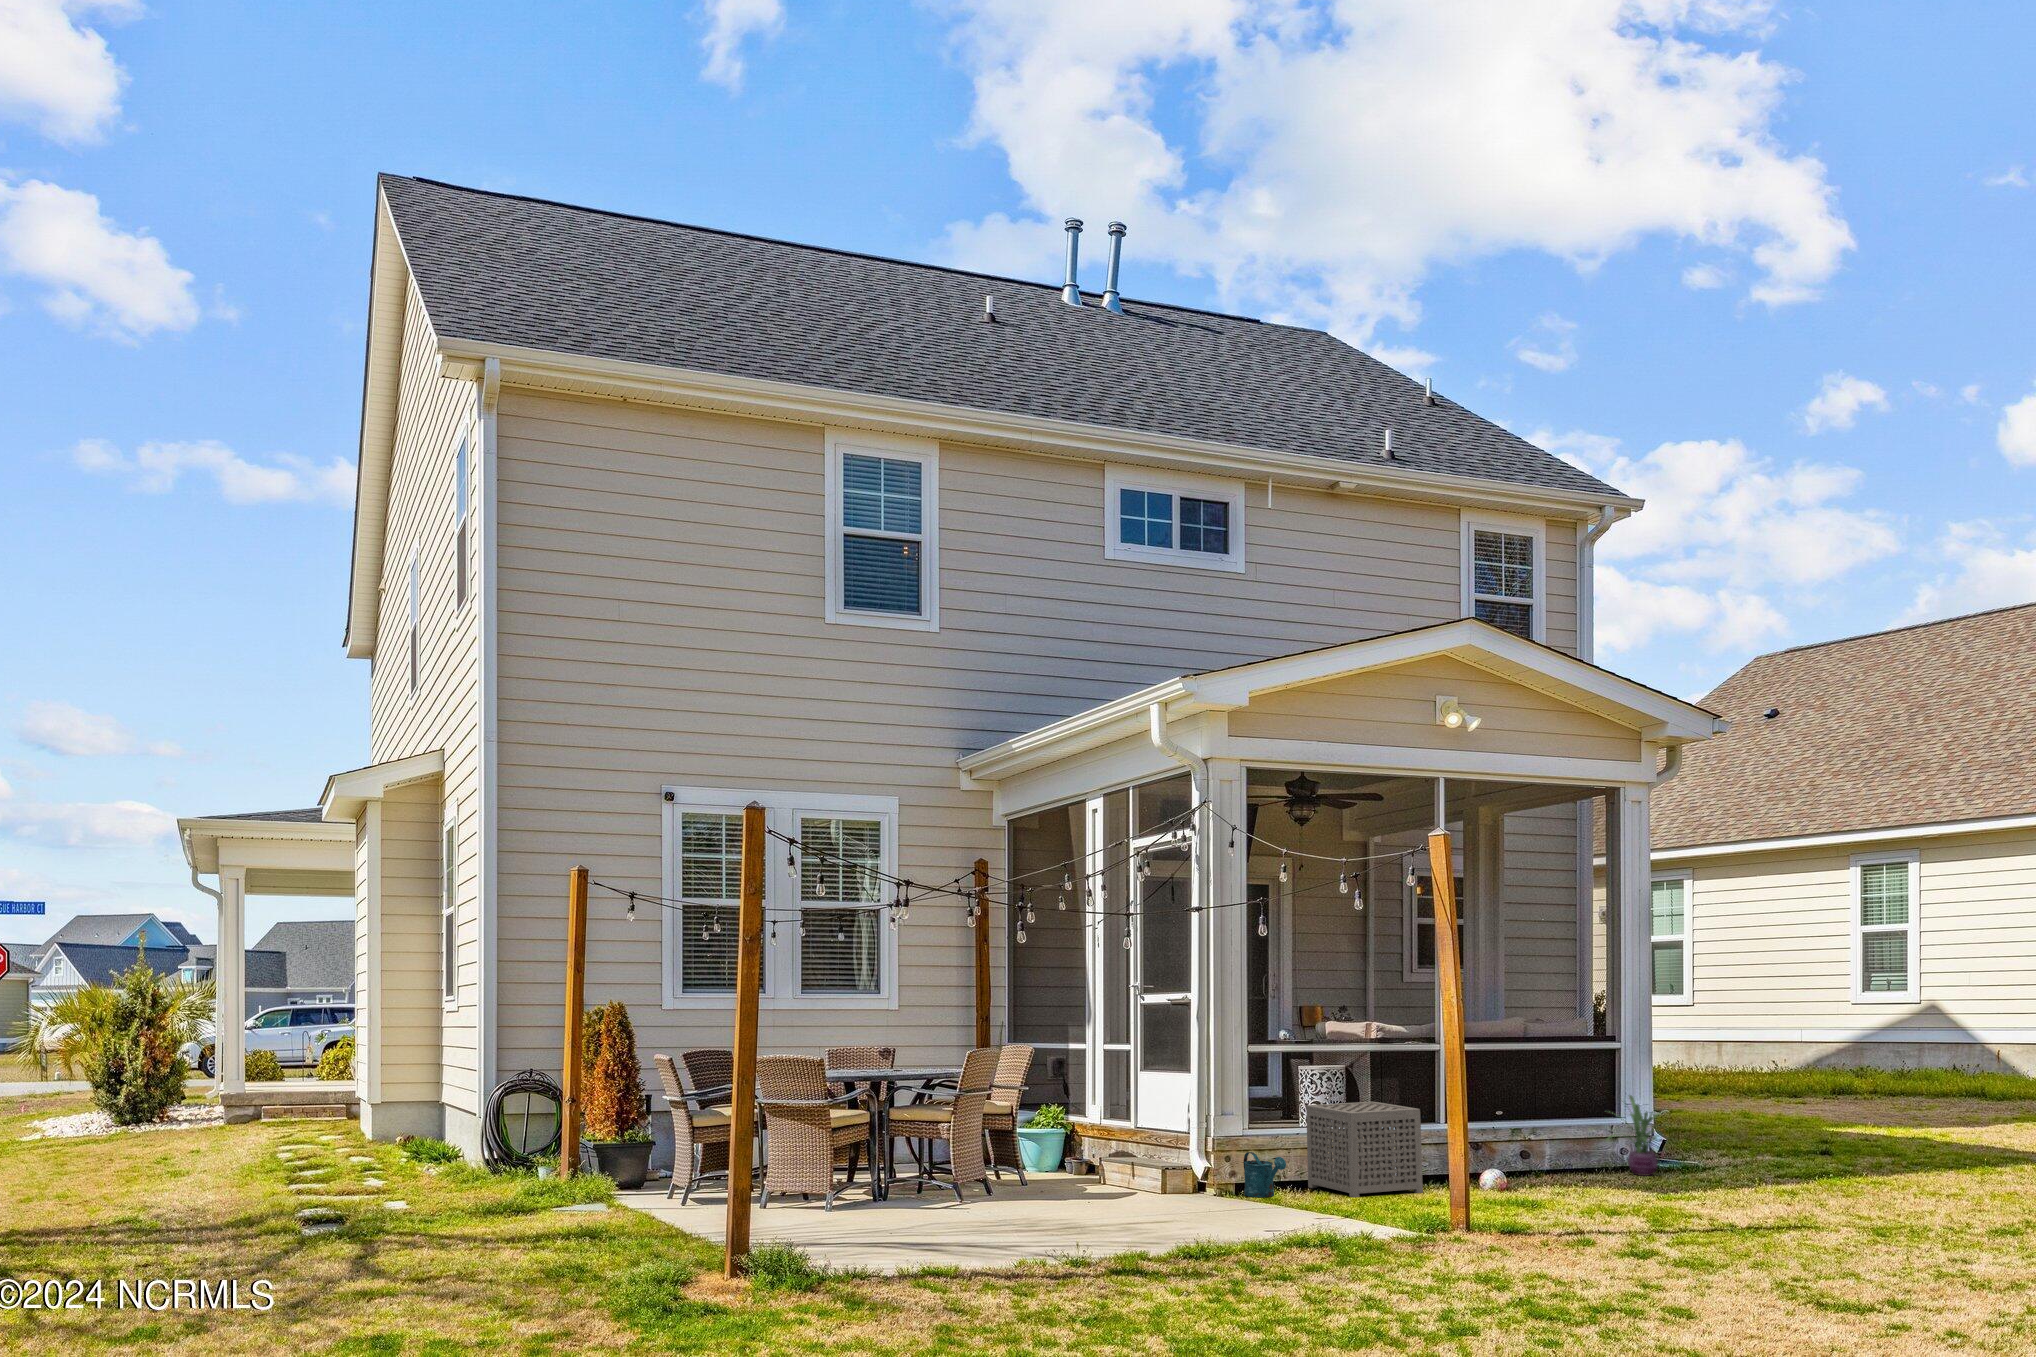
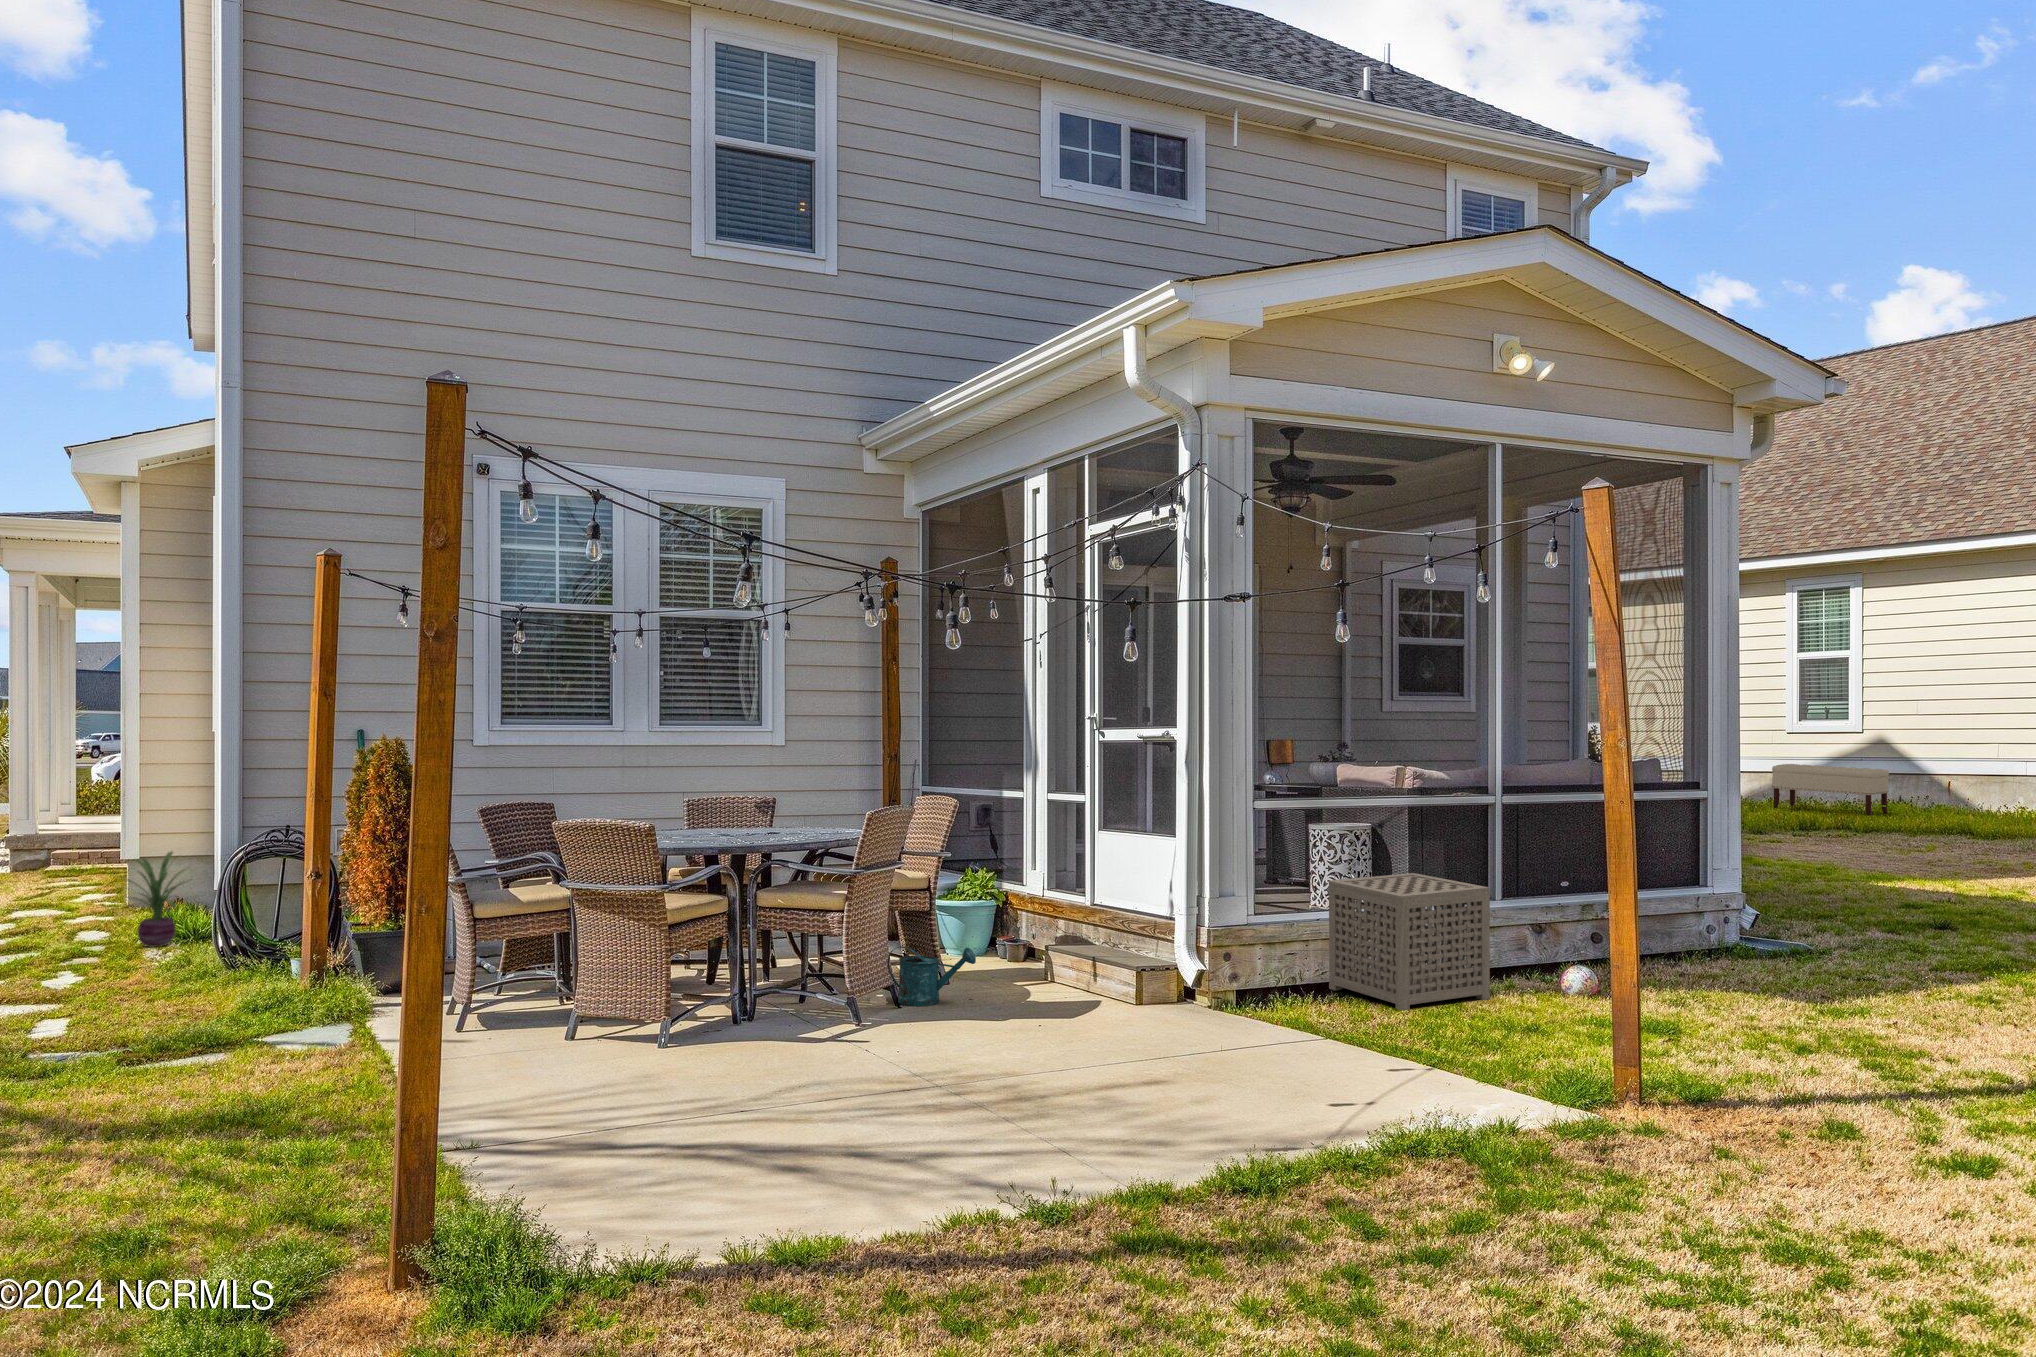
bench: none [1837,1035,1947,1086] -> present [1772,764,1889,816]
decorative plant: present [1608,1095,1658,1176] -> present [130,852,187,947]
watering can: present [1243,1152,1286,1197] -> present [887,946,976,1006]

